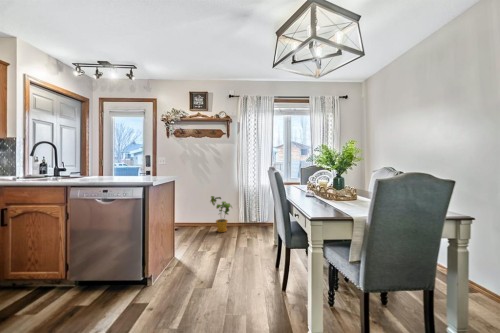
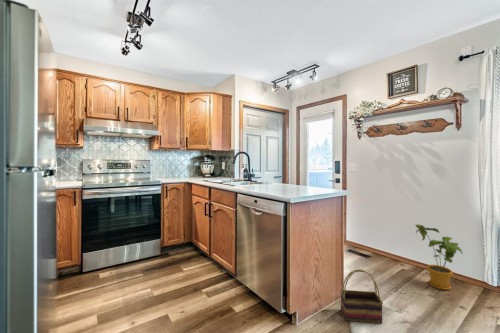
basket: none [177,229,205,267] -> present [340,269,383,324]

